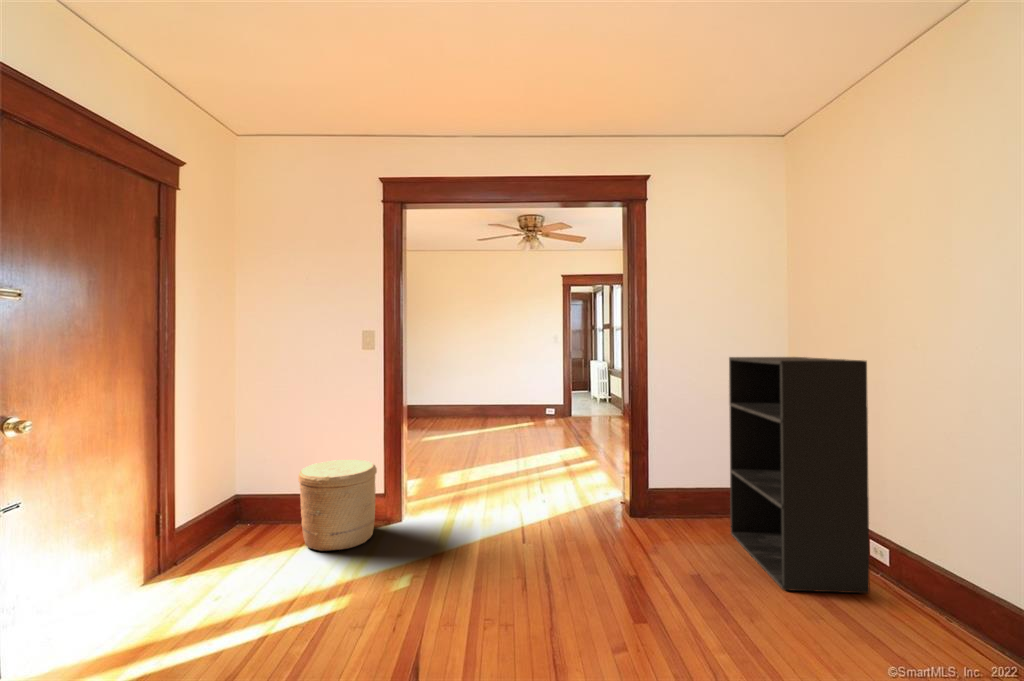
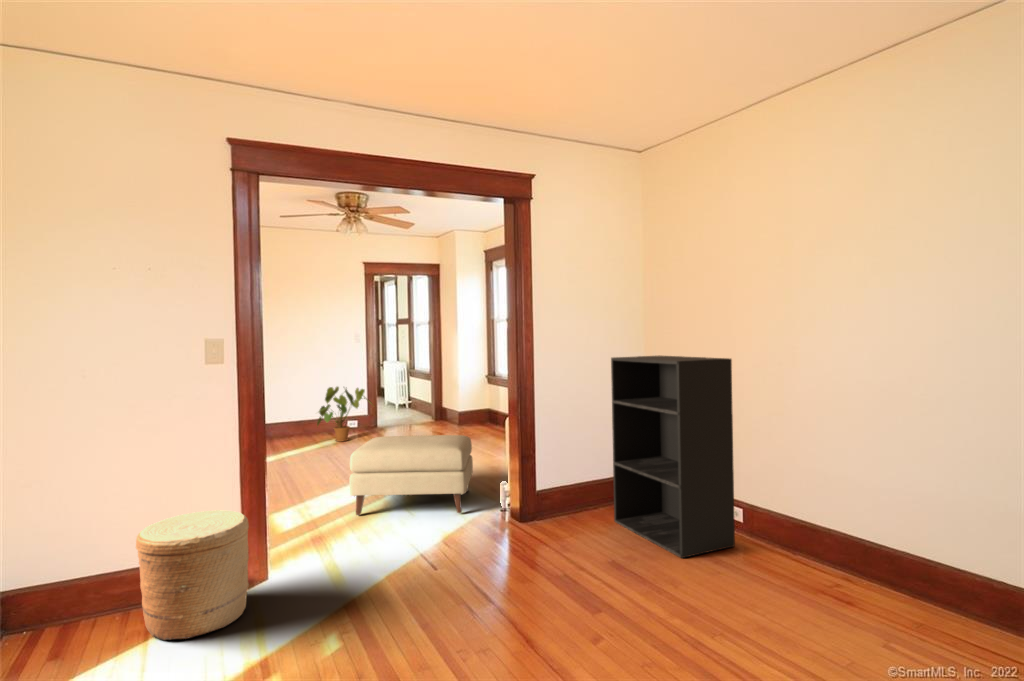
house plant: none [515,378,562,424] -> present [317,387,371,442]
ottoman: none [493,421,608,497] -> present [349,435,473,515]

